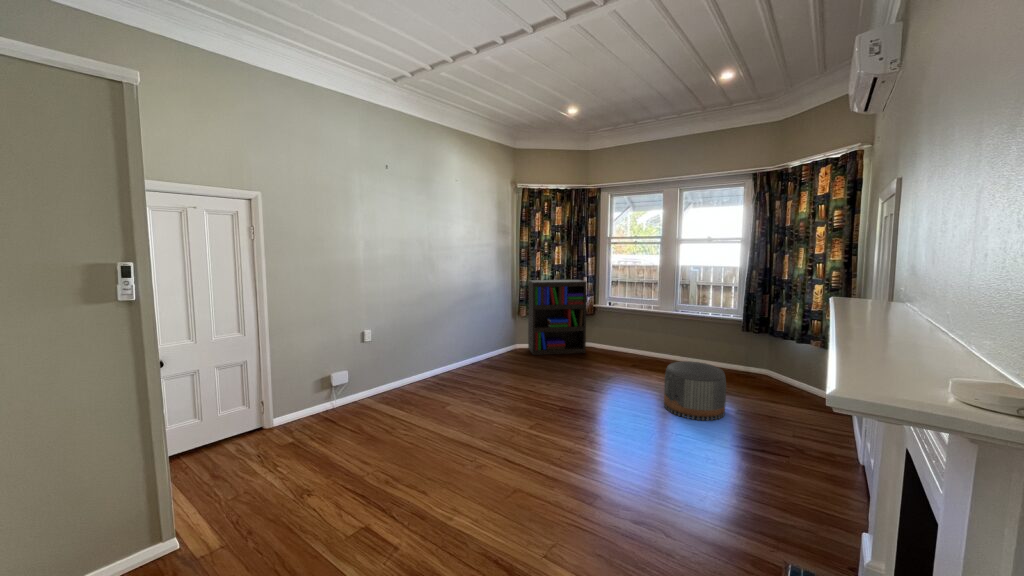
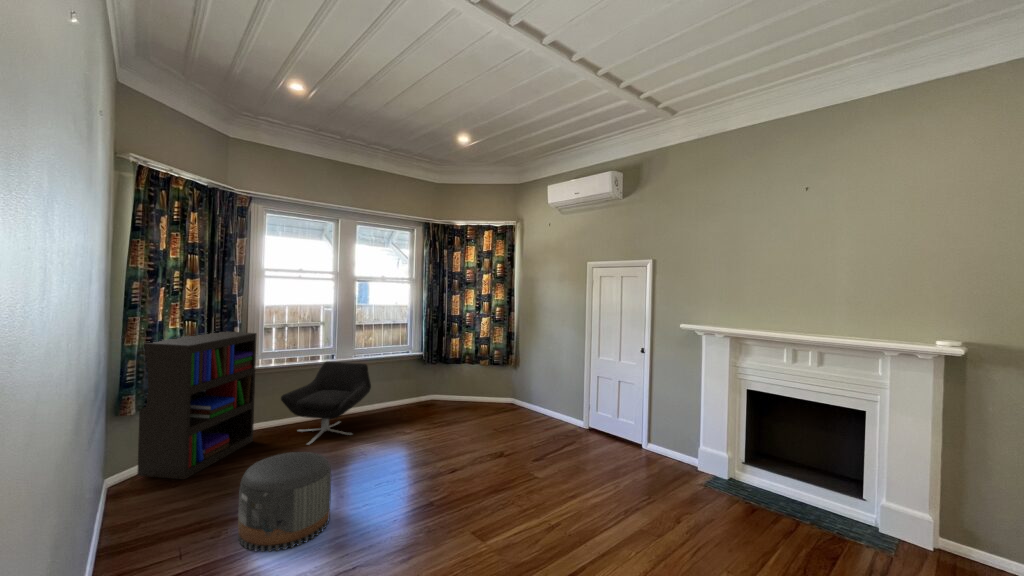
lounge chair: none [598,312,665,369] -> present [281,362,371,445]
pouf: present [664,361,726,421] -> present [238,452,331,552]

